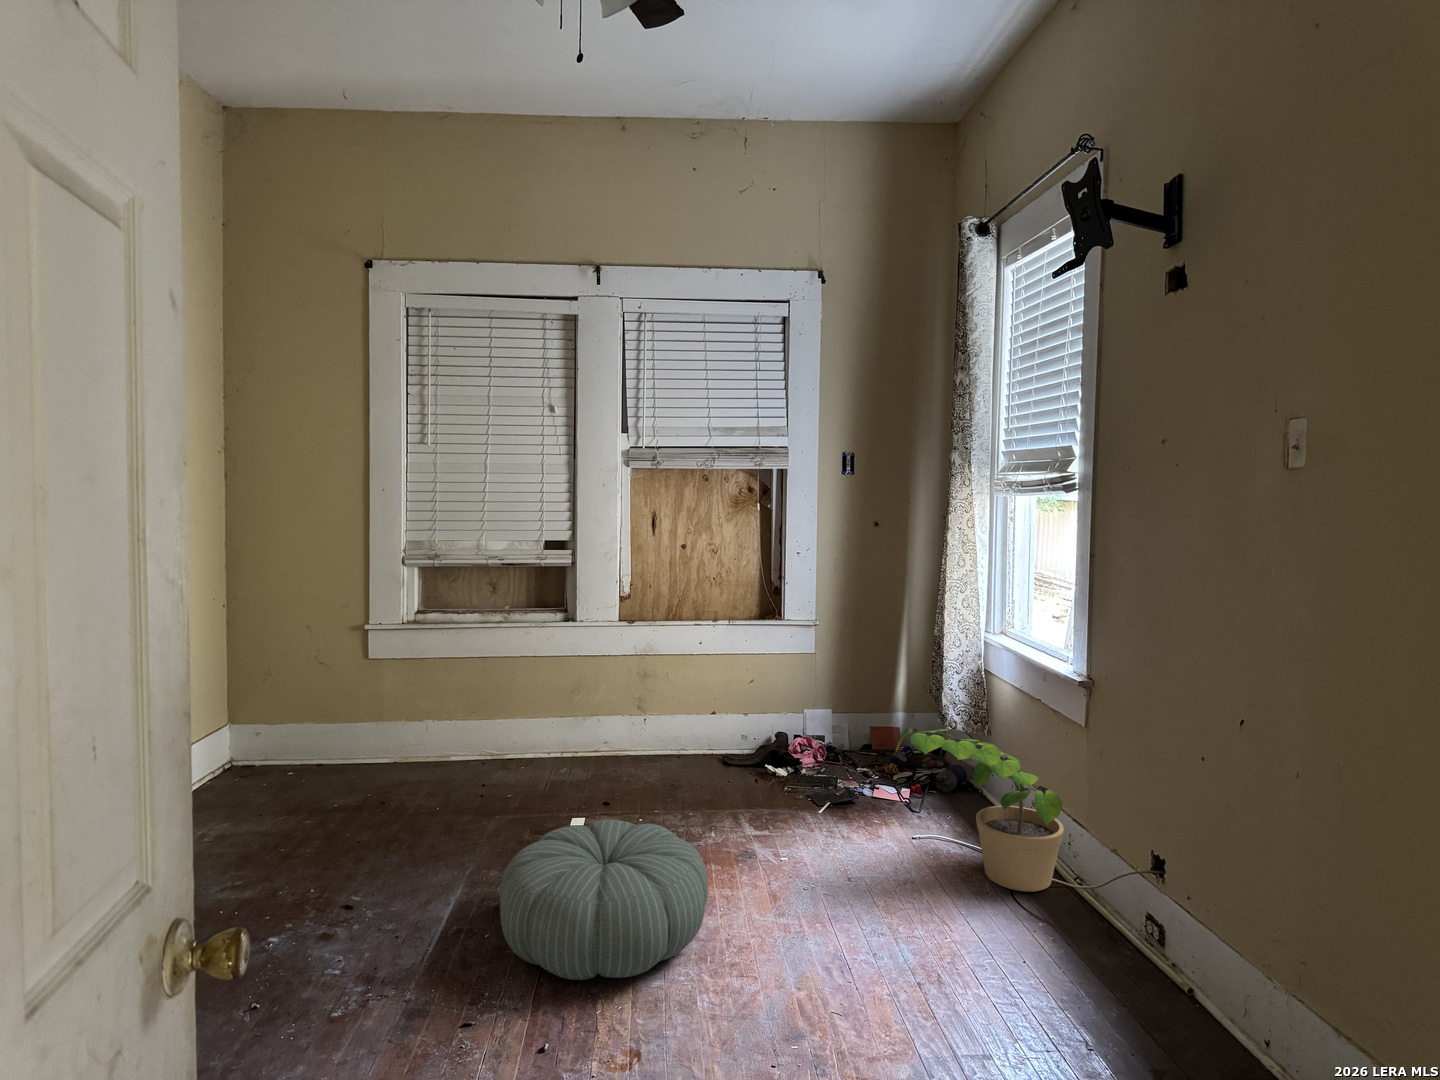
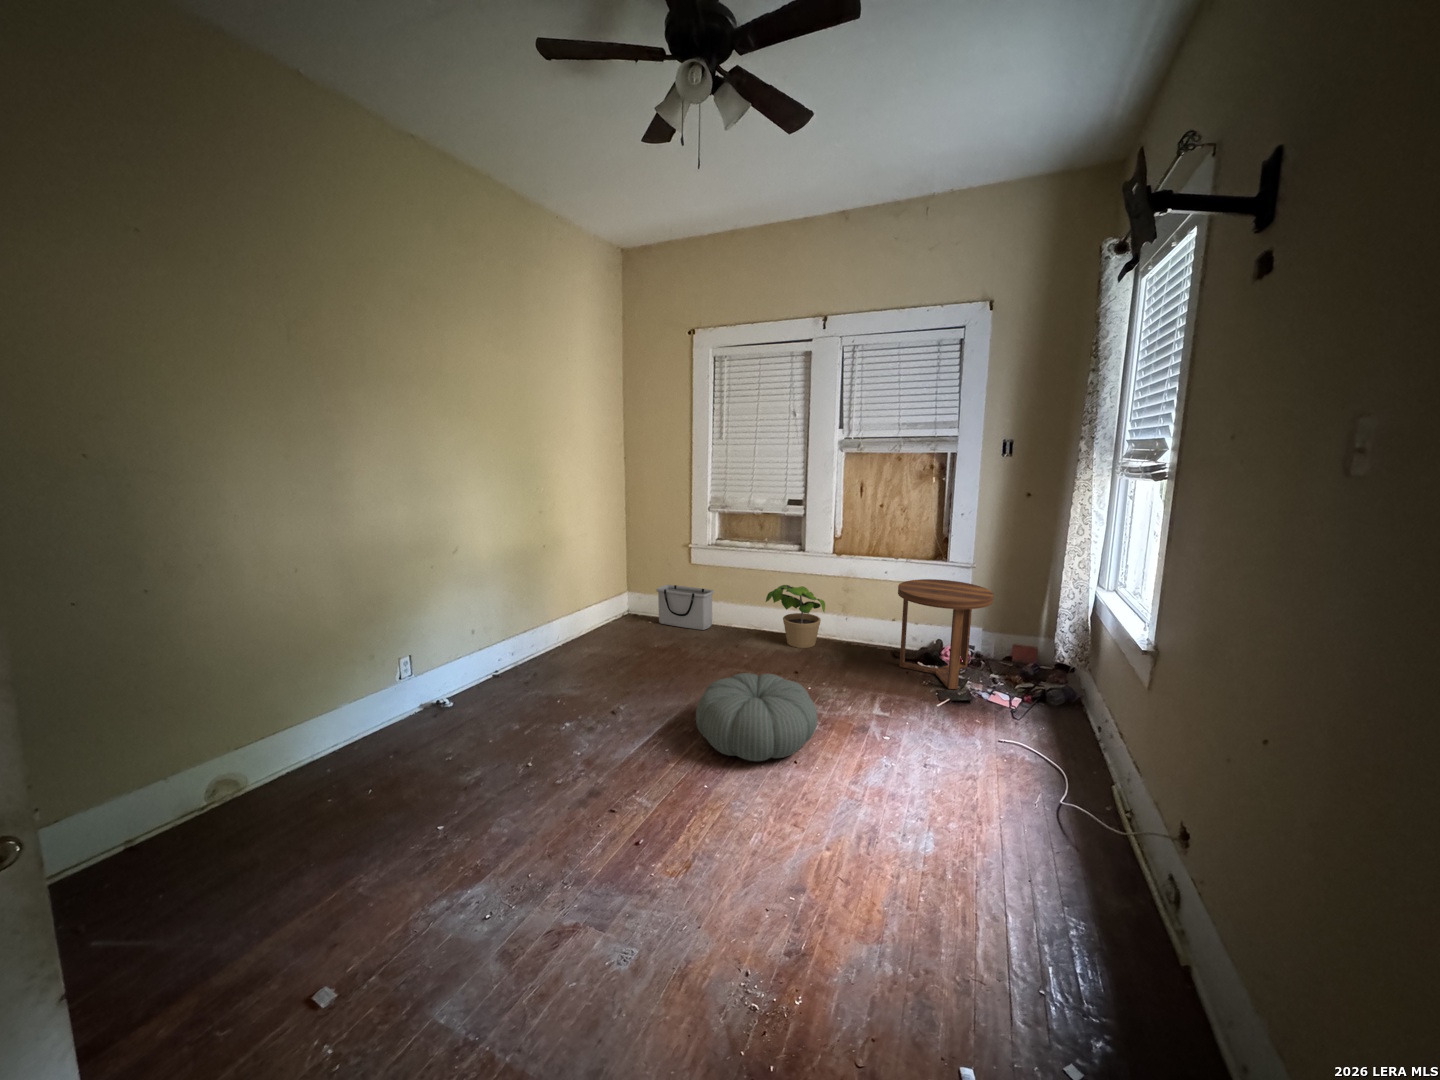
side table: none [736,644,860,795] -> present [898,579,994,689]
storage bin: none [300,702,416,777] -> present [656,585,714,630]
potted plant: present [895,728,1064,892] -> present [766,585,825,648]

